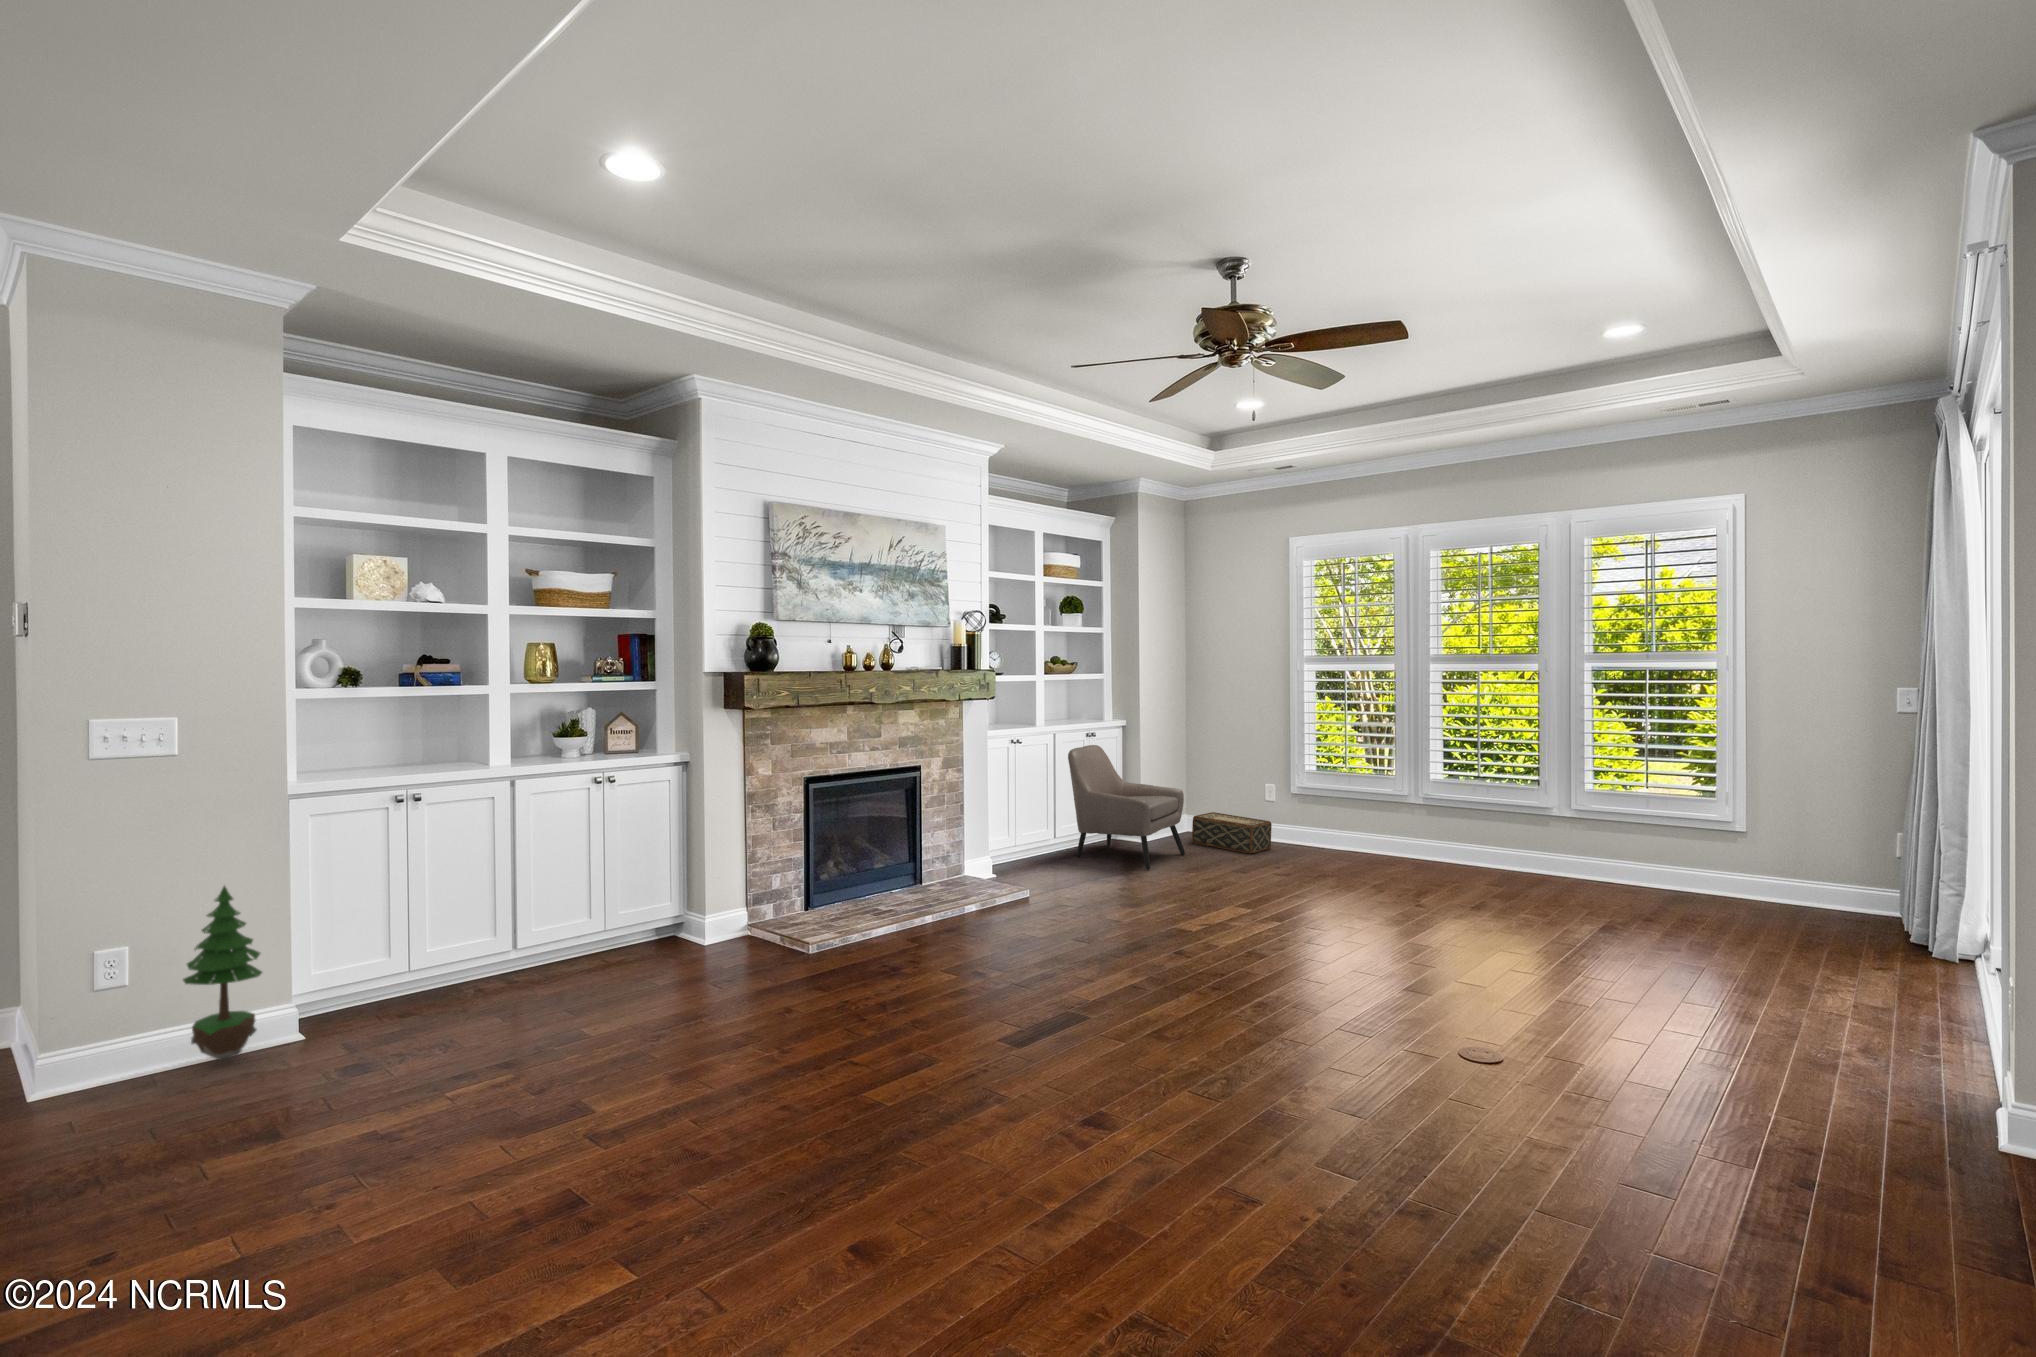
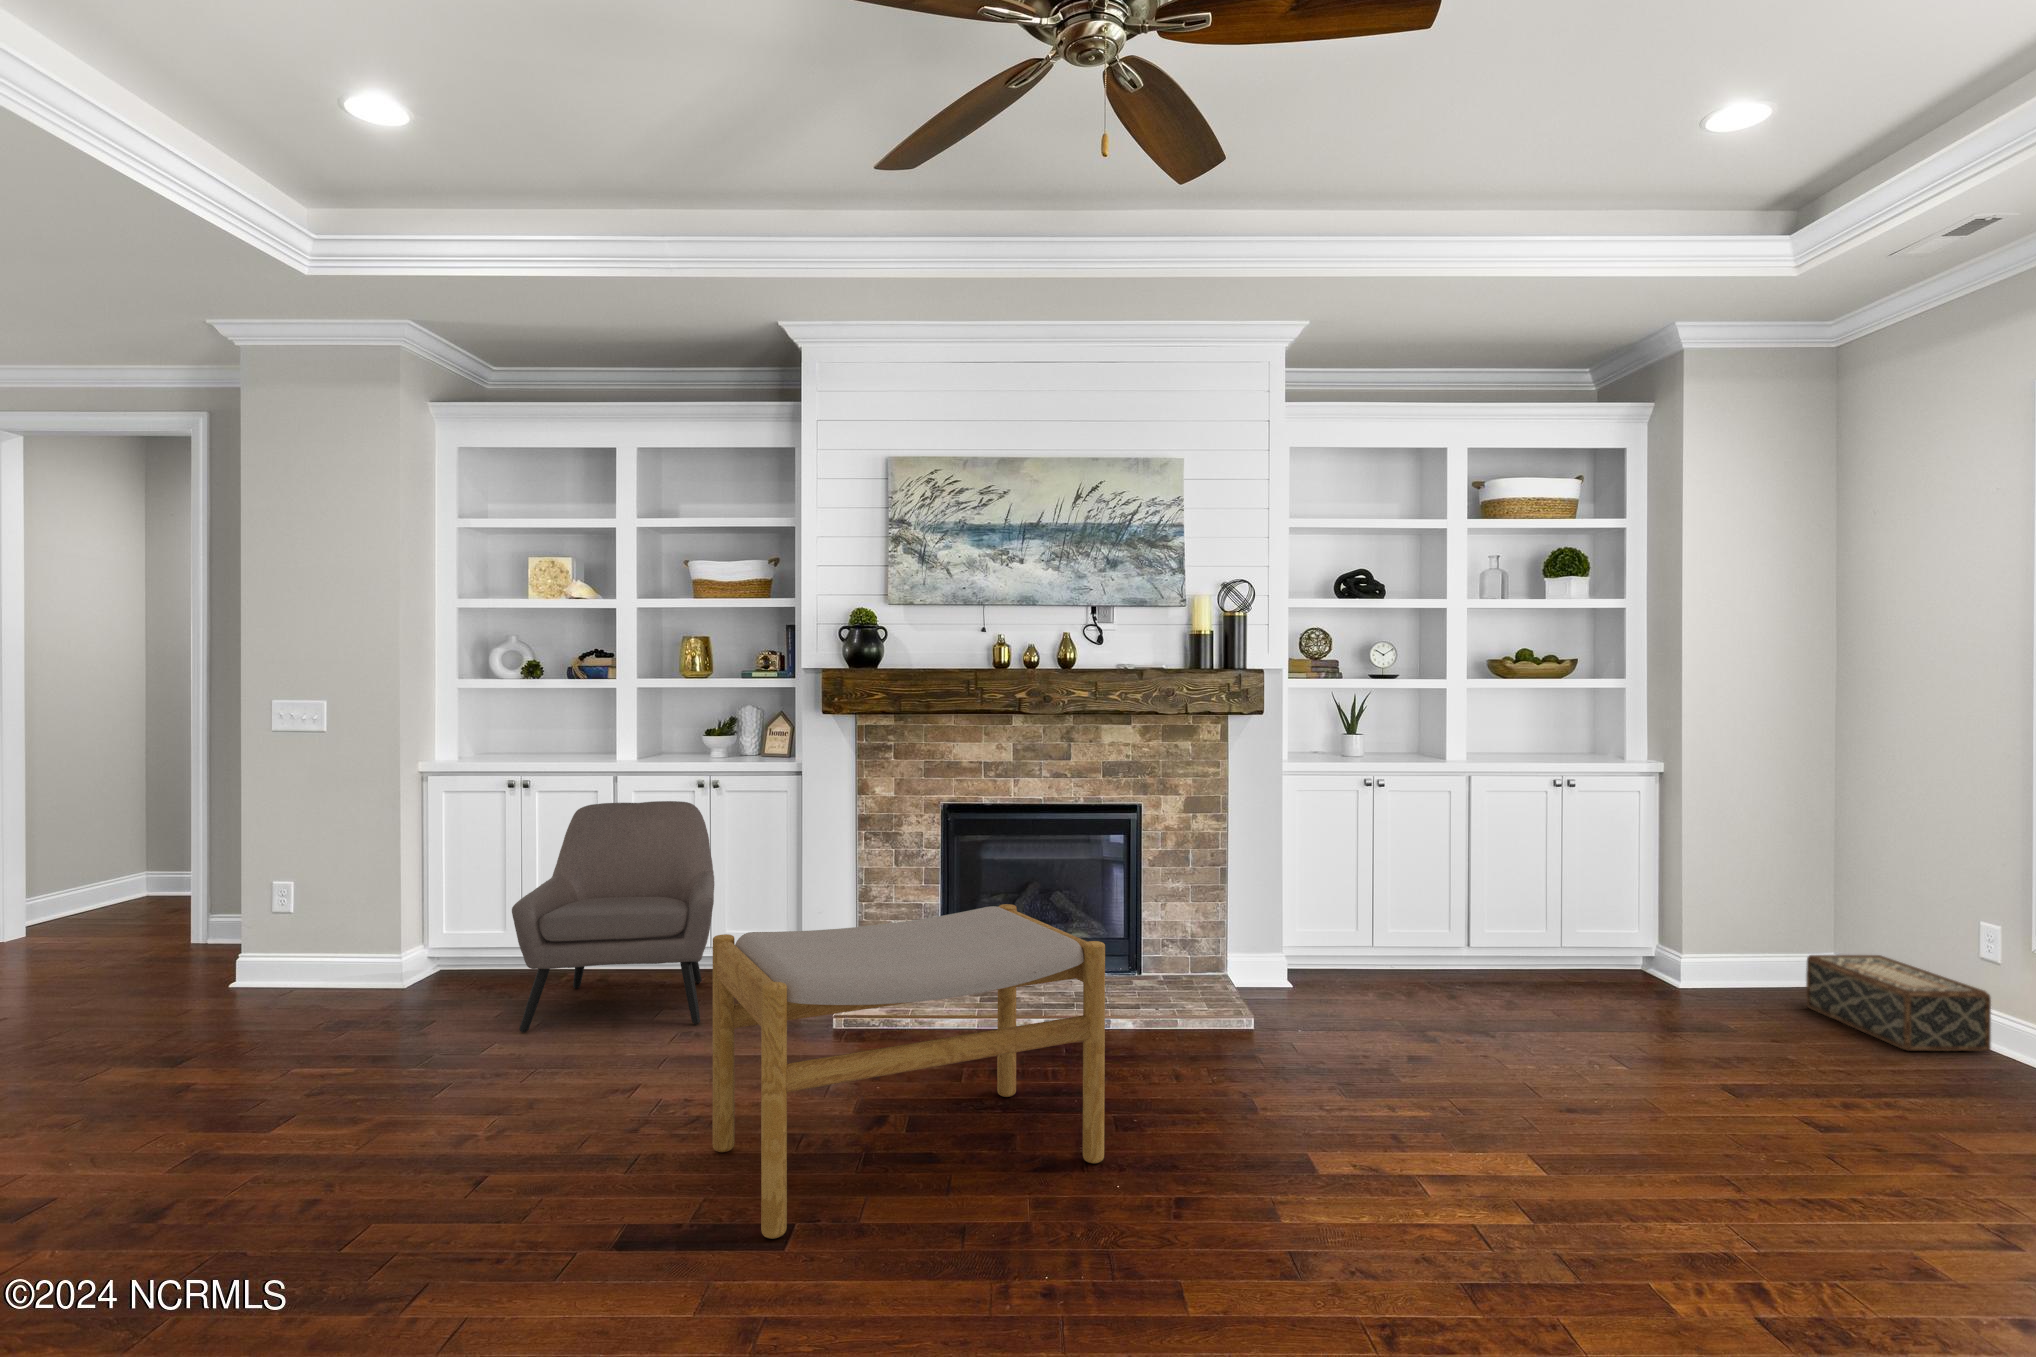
armchair: present [1068,745,1185,870] -> present [512,801,714,1032]
footstool: none [935,836,1120,1043] -> present [713,904,1105,1239]
potted tree: present [183,886,262,1061] -> none [286,842,351,995]

